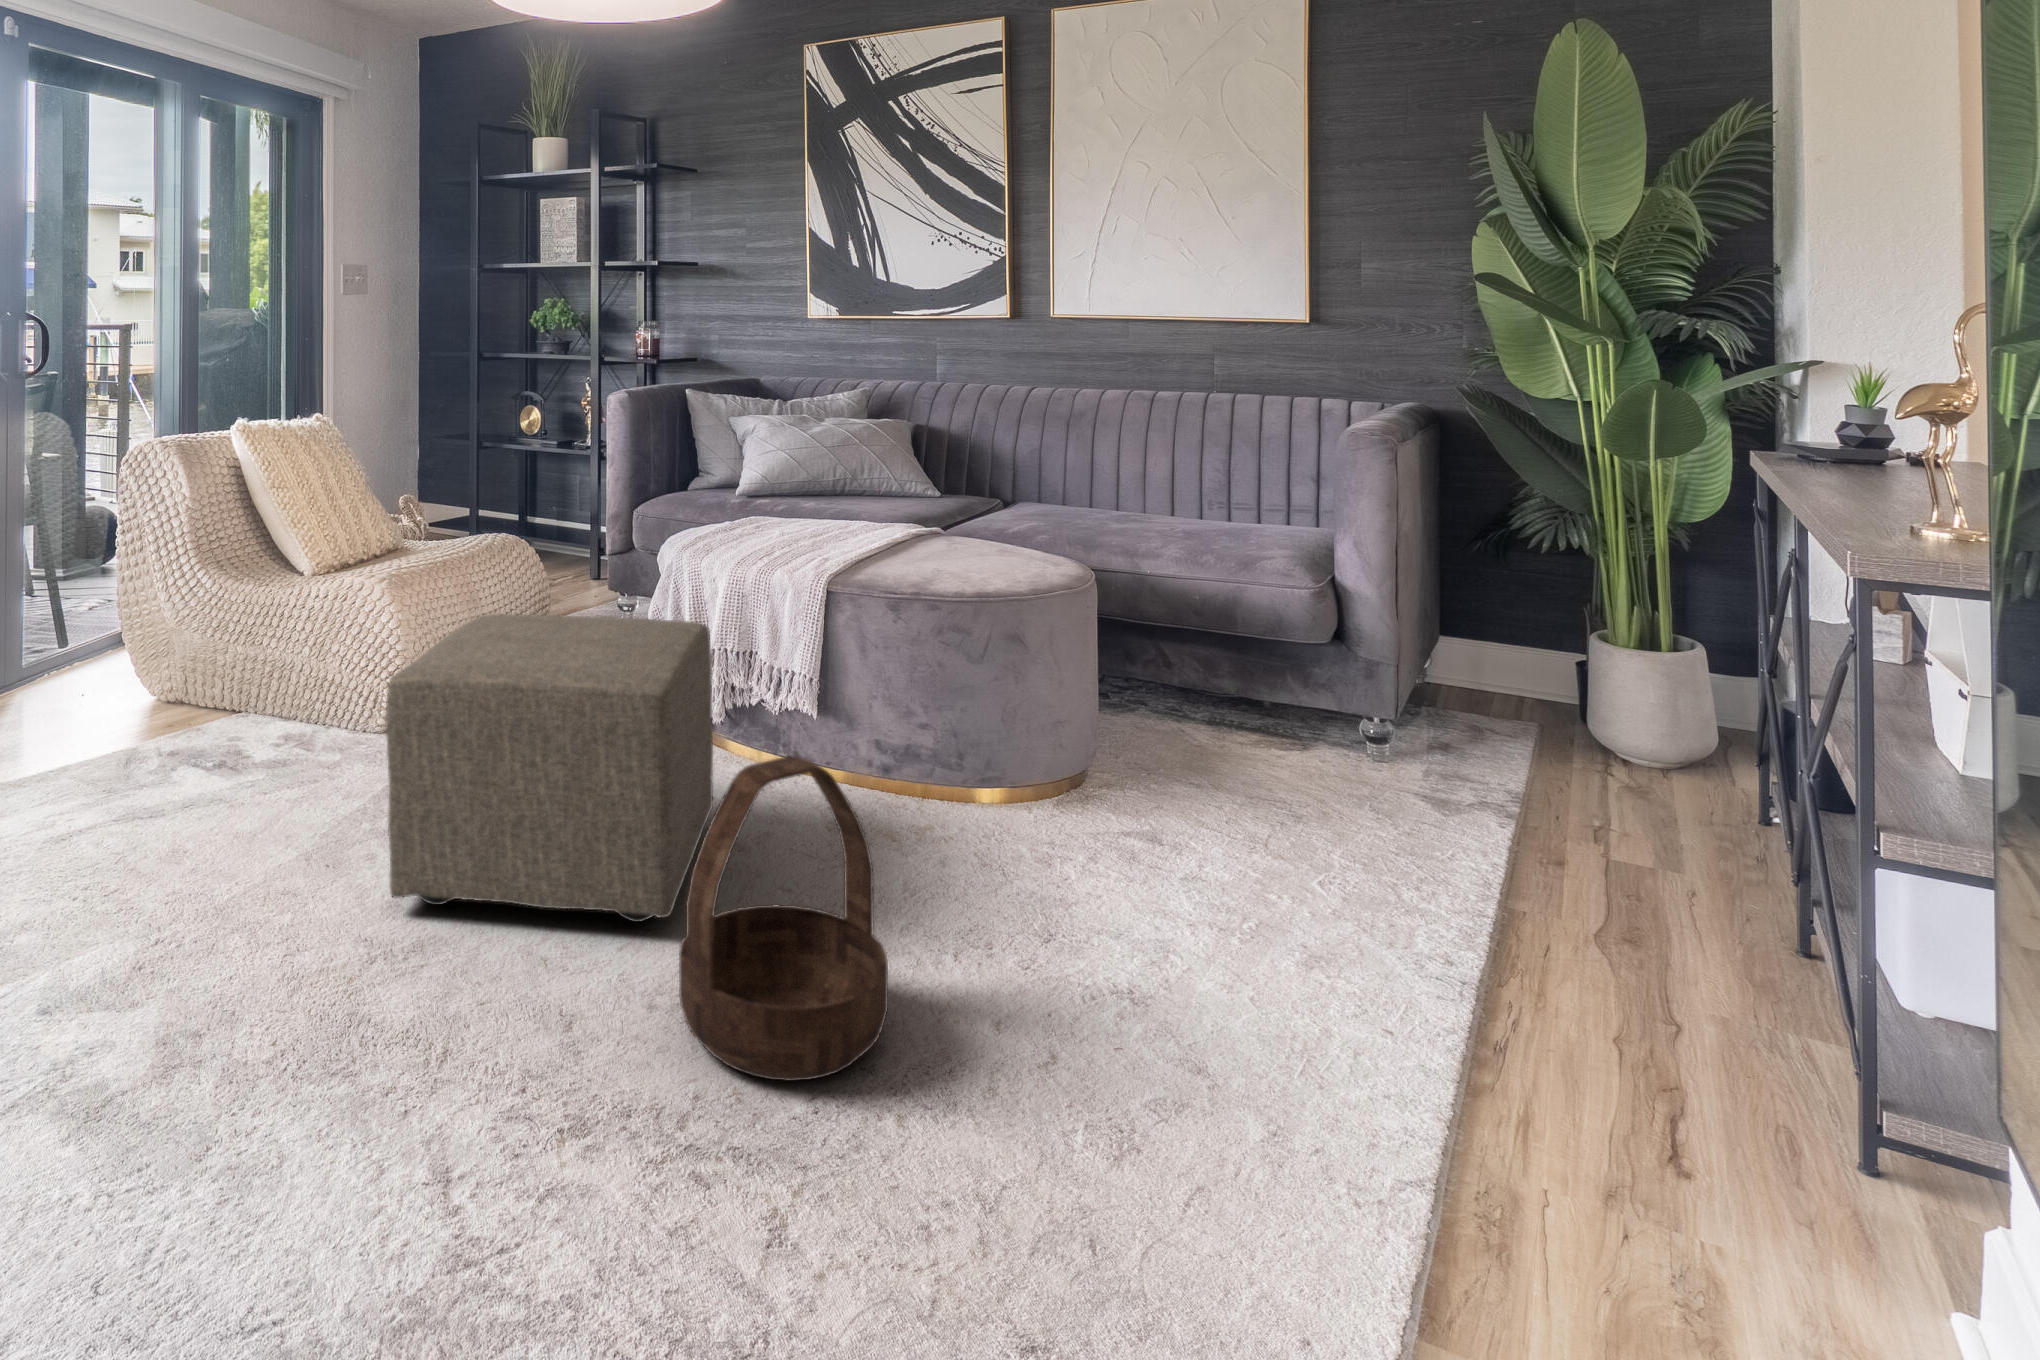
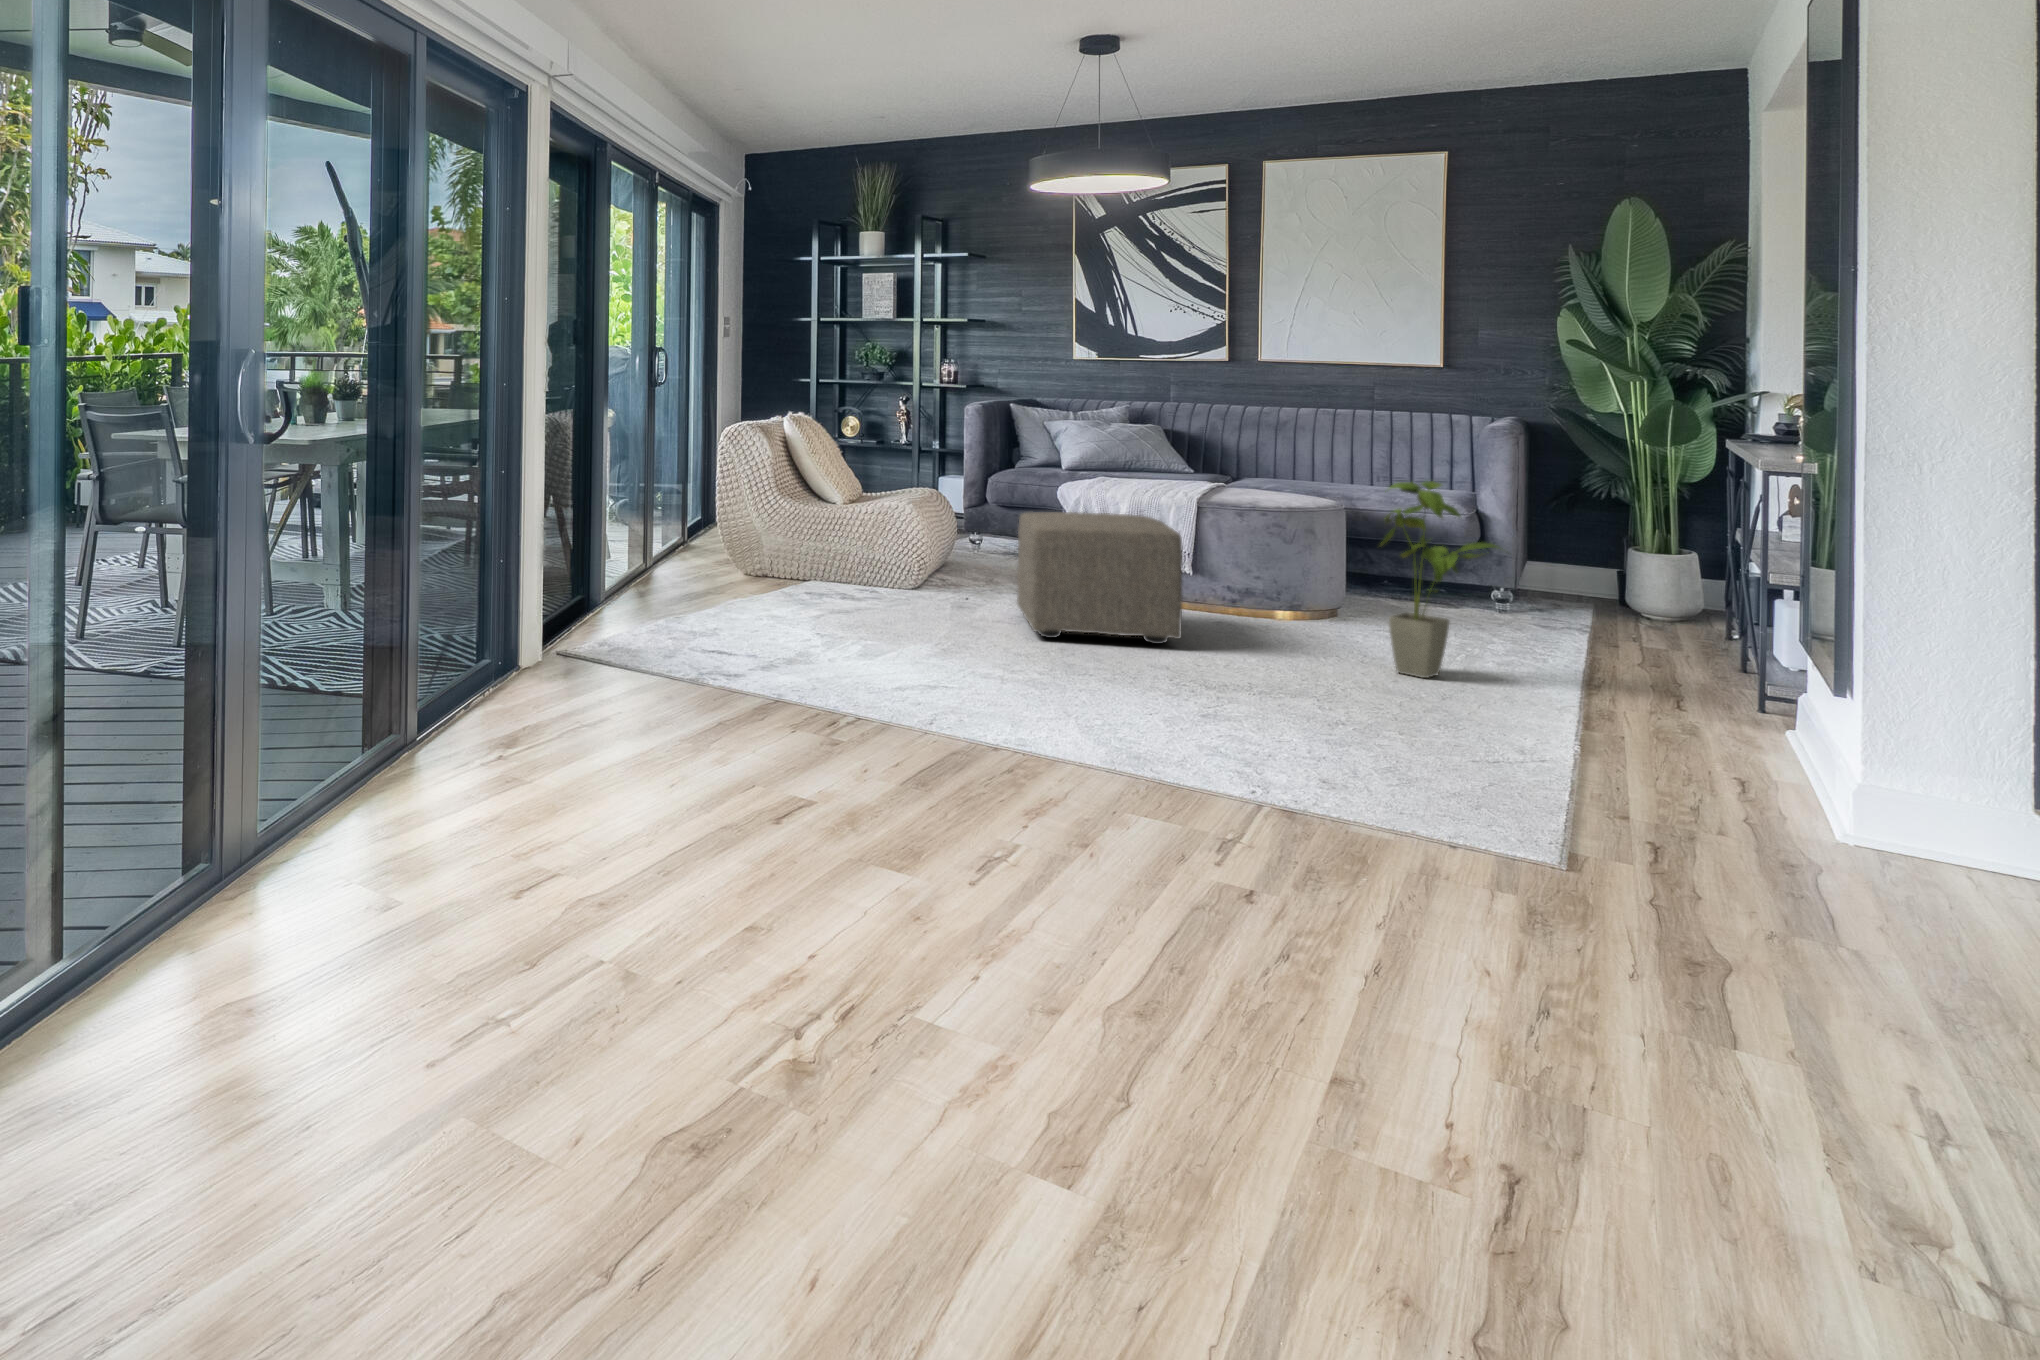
house plant: none [1032,588,1301,1051] -> present [1381,481,1498,678]
basket: present [679,756,888,1081] -> none [1215,554,1320,680]

